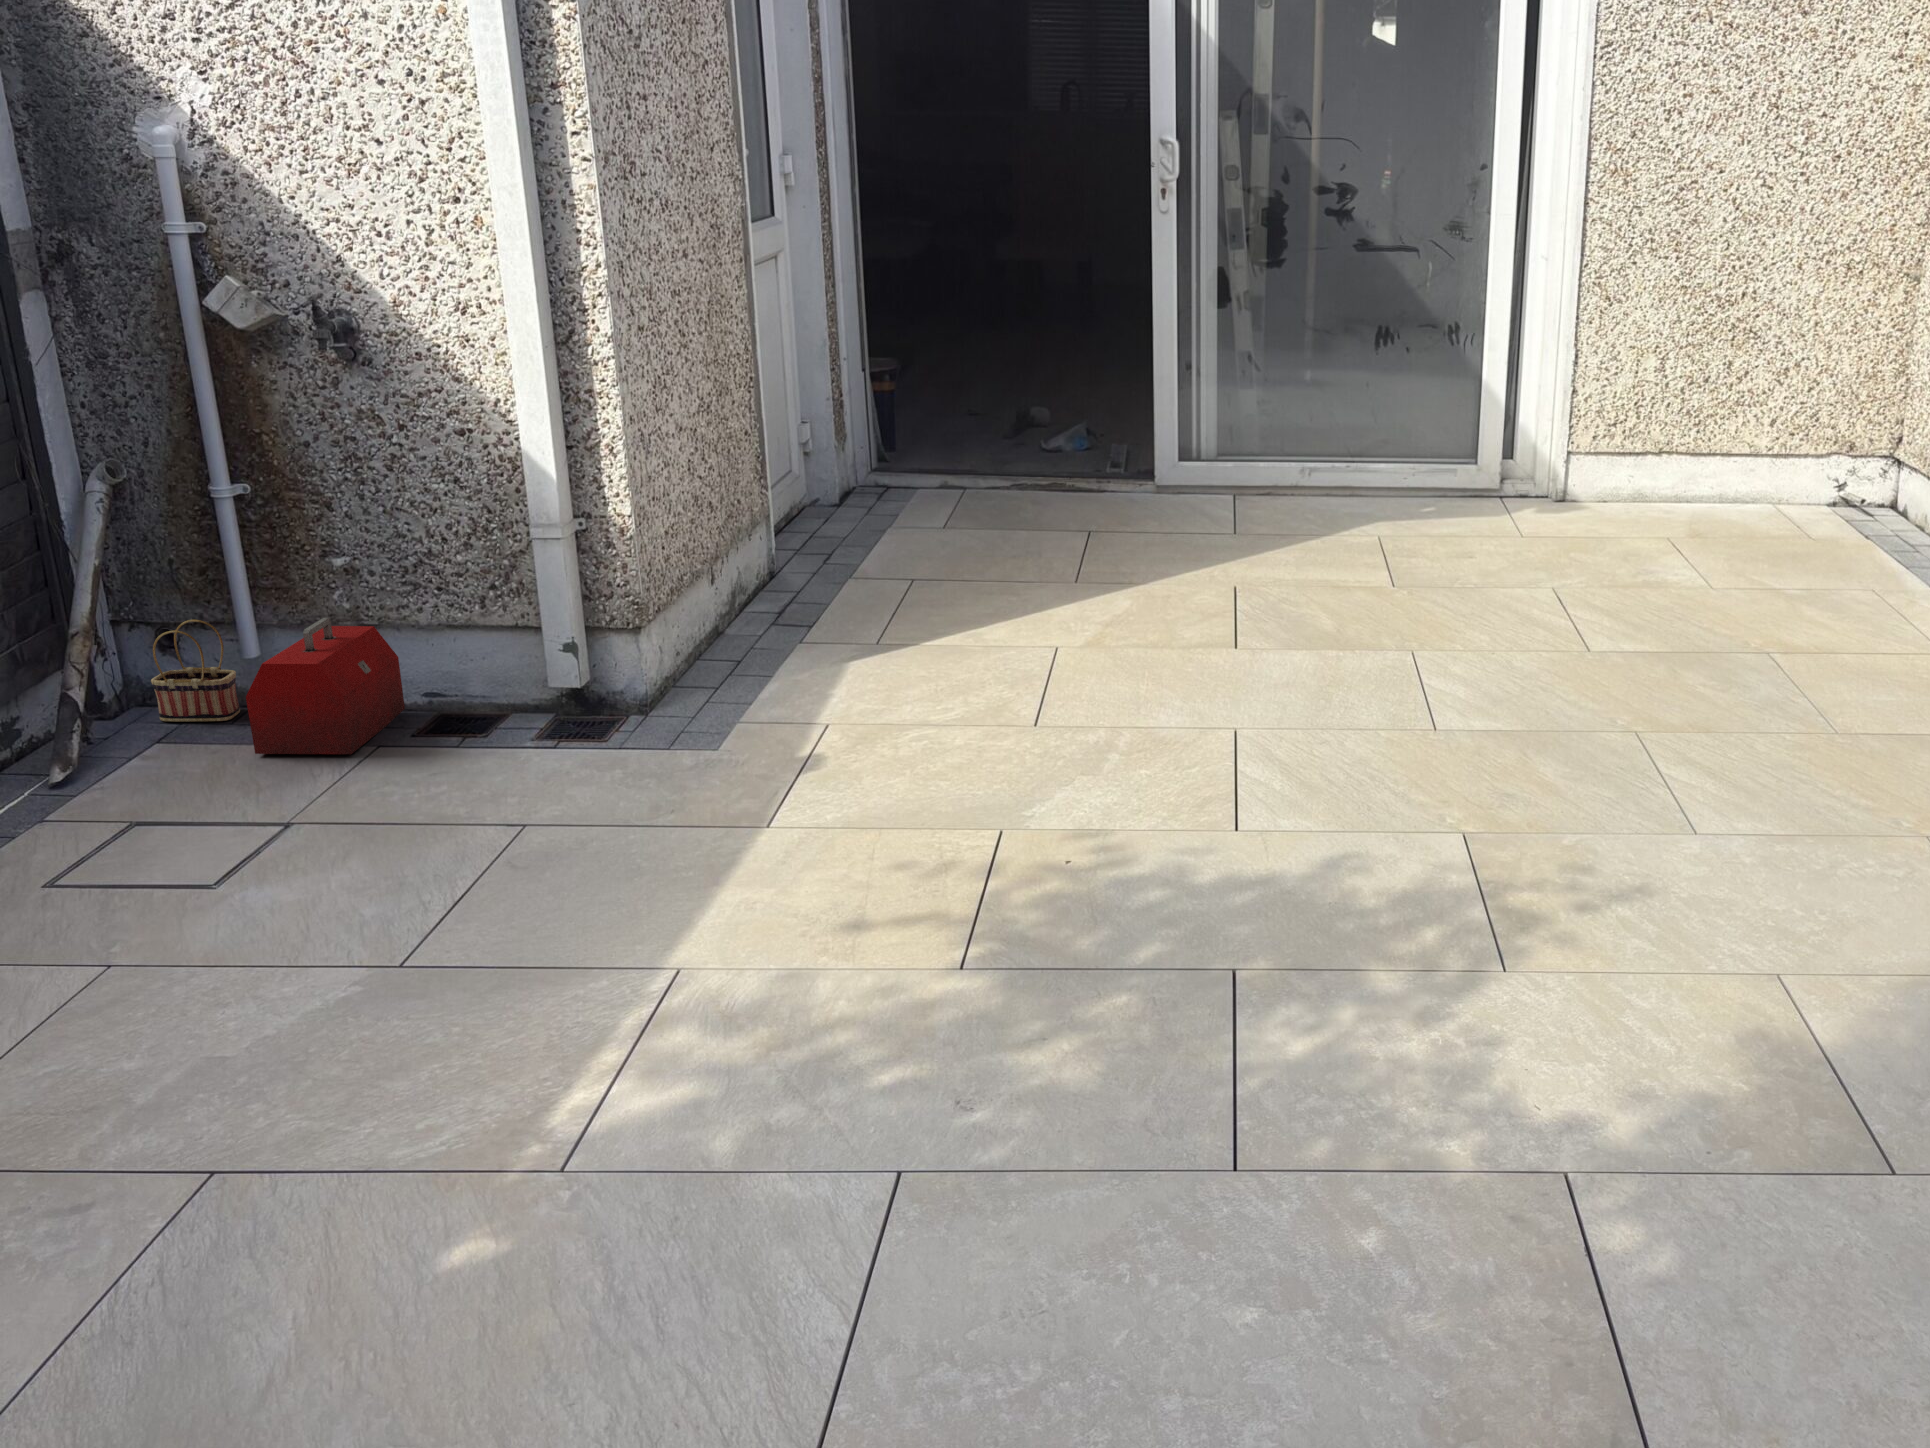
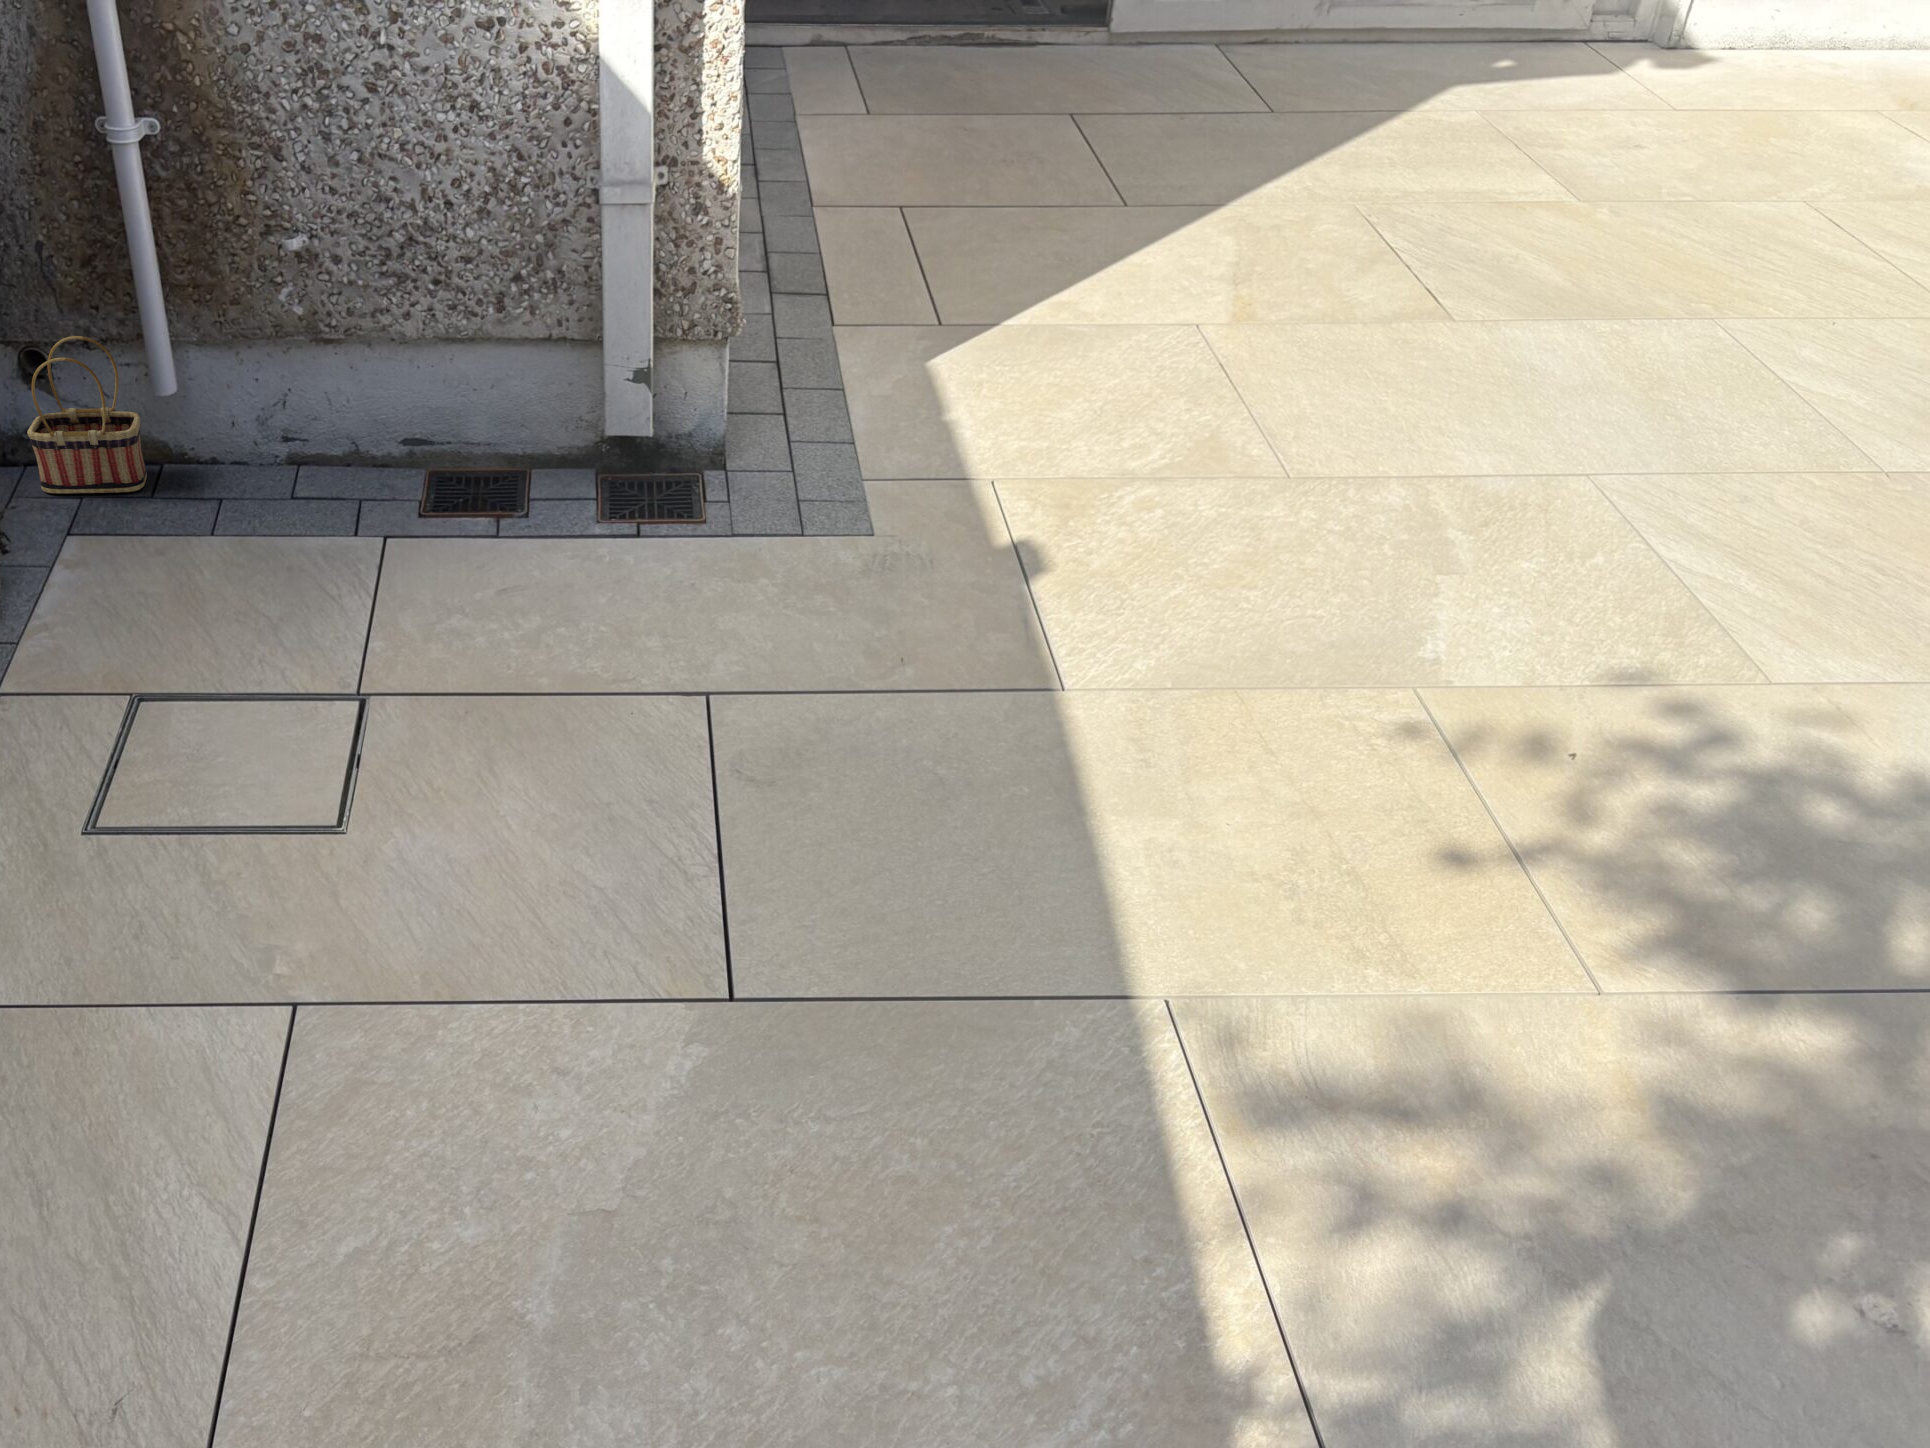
toolbox: present [246,618,405,754] -> none [202,335,377,553]

